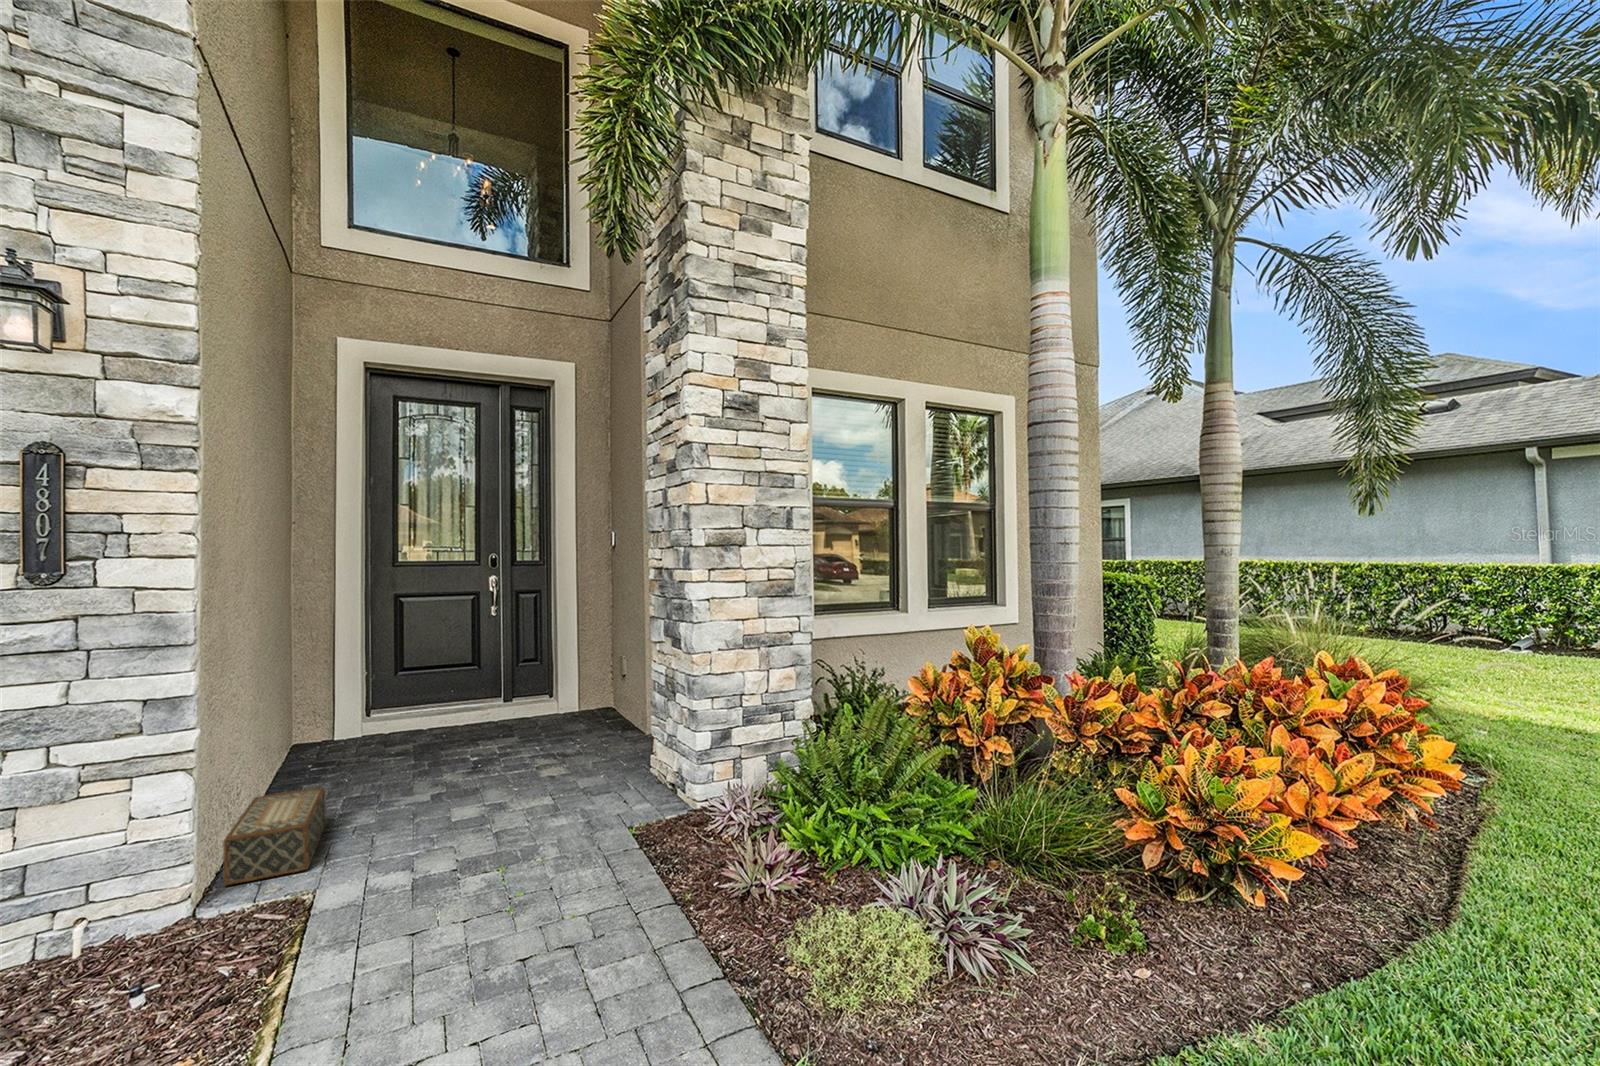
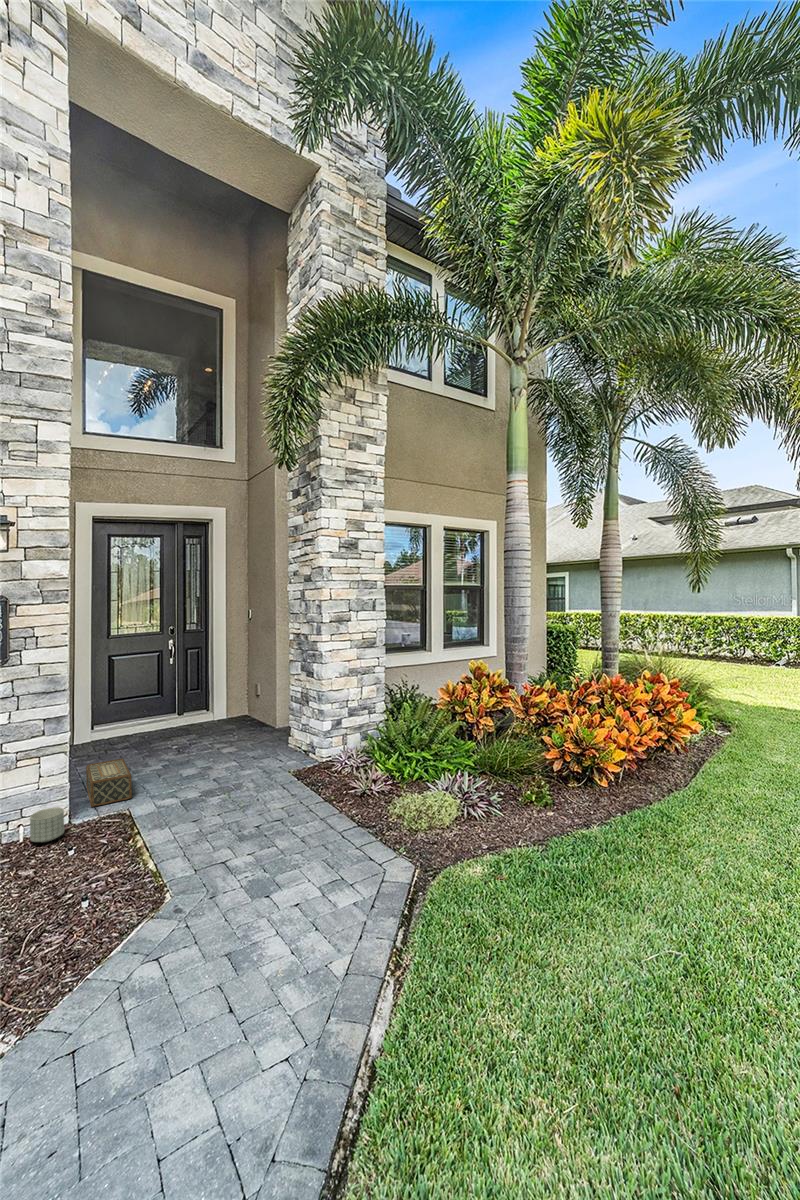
planter: none [43,895,126,973] -> present [30,807,64,843]

